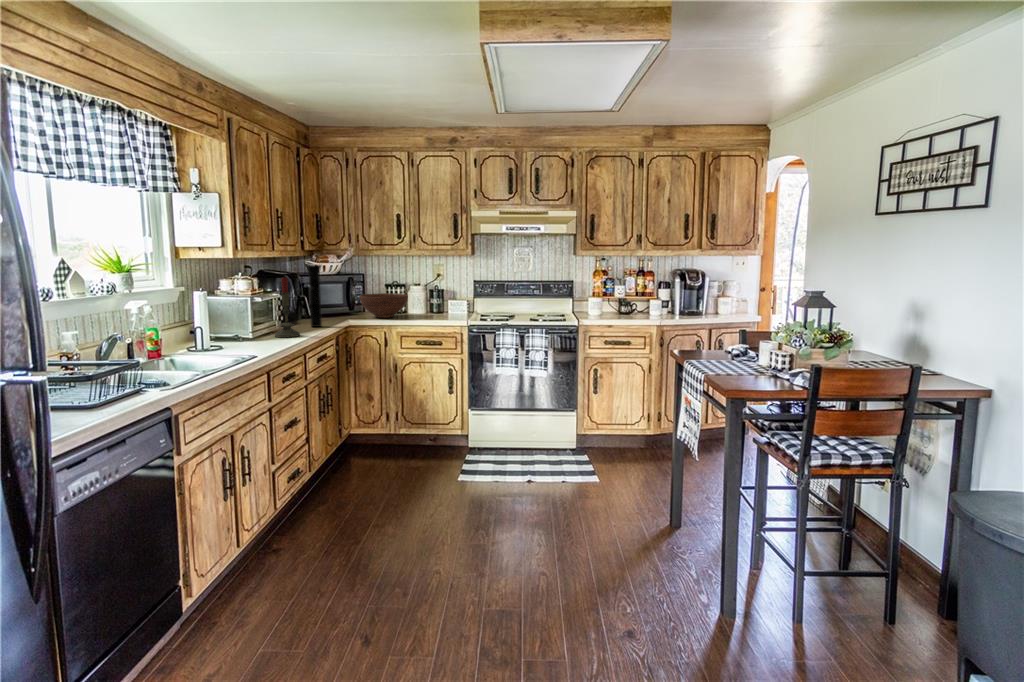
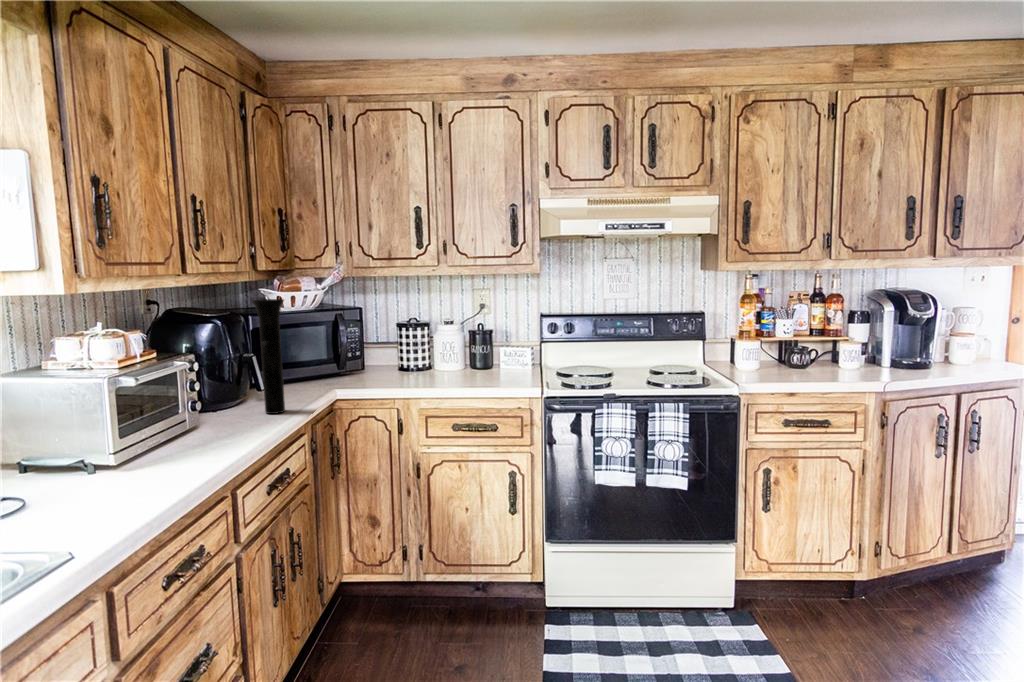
candle: present [275,277,300,338] -> none [184,329,235,454]
fruit bowl: present [359,293,408,318] -> none [354,338,435,382]

